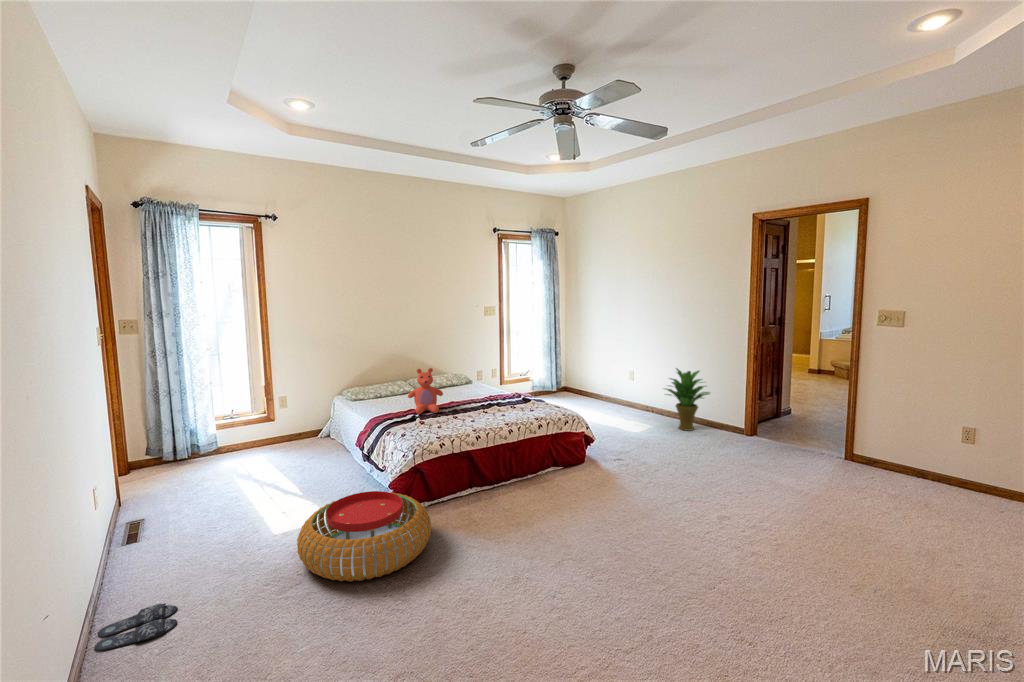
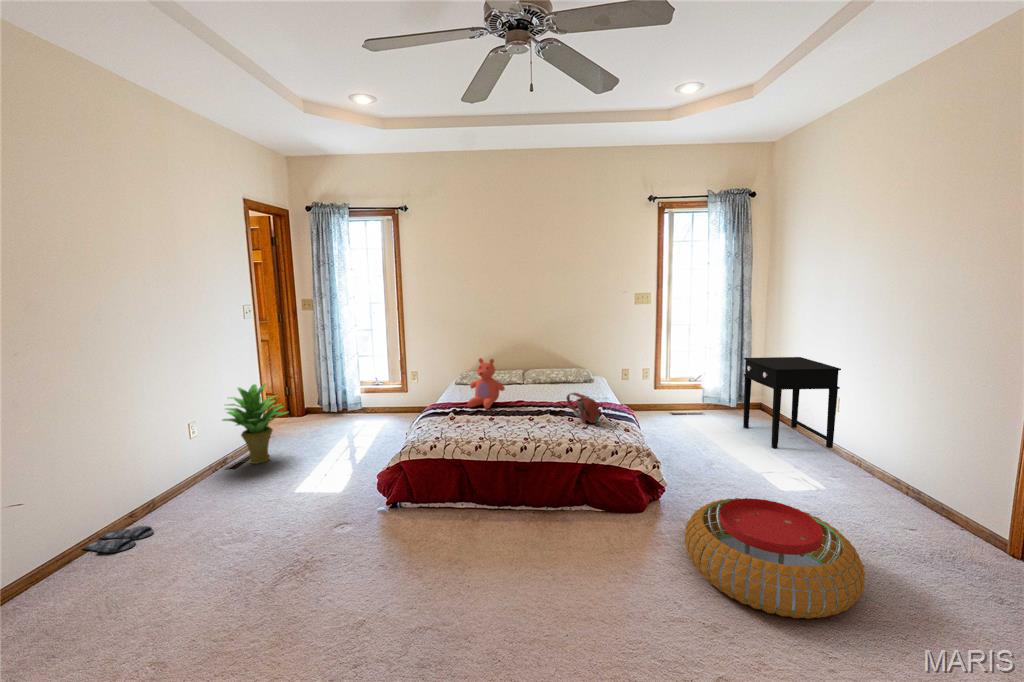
side table: none [572,350,634,413] -> present [743,357,841,448]
potted plant: present [665,369,709,431] -> present [222,384,288,464]
handbag: none [503,387,540,409] -> present [567,393,600,424]
pouf: present [297,491,431,582] -> present [685,498,865,619]

